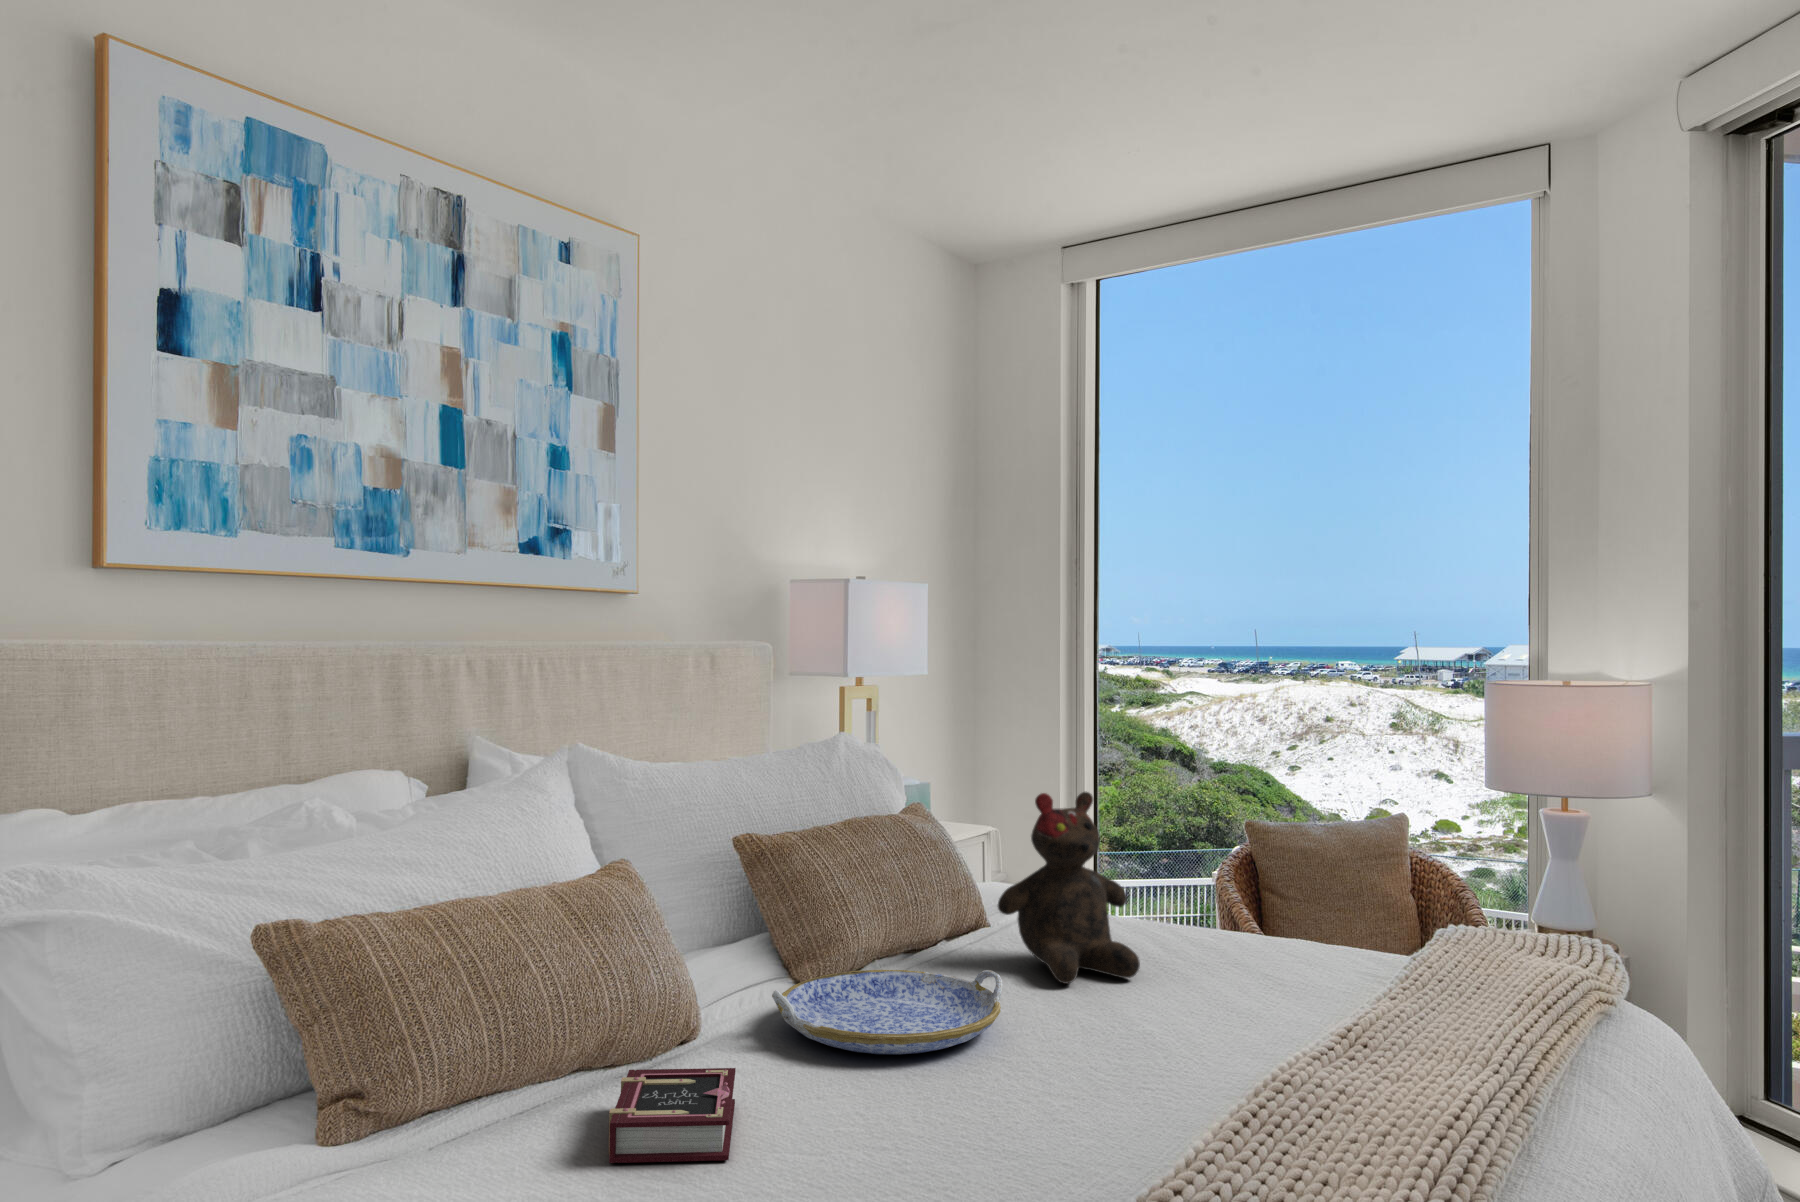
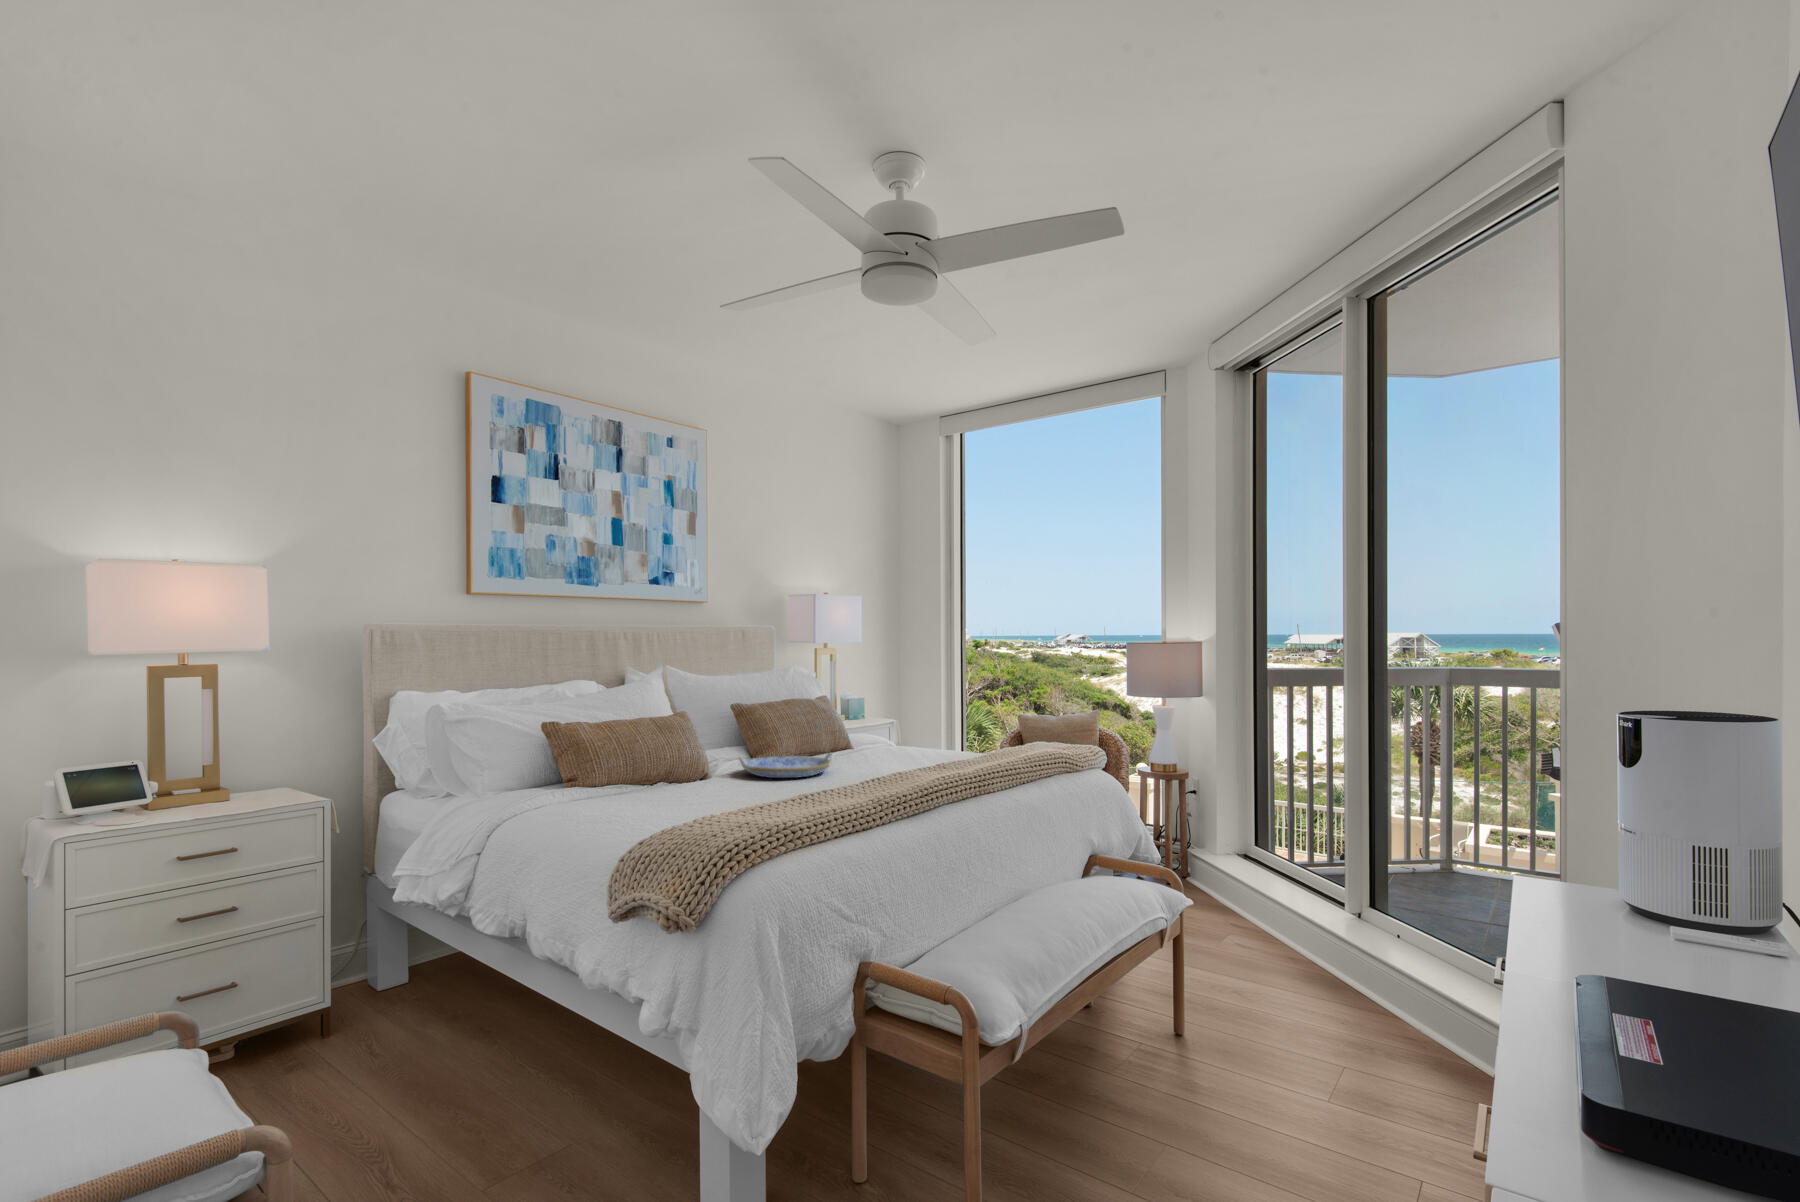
teddy bear: present [998,792,1140,984] -> none [847,685,907,764]
book: present [608,1068,736,1163] -> none [665,774,715,796]

